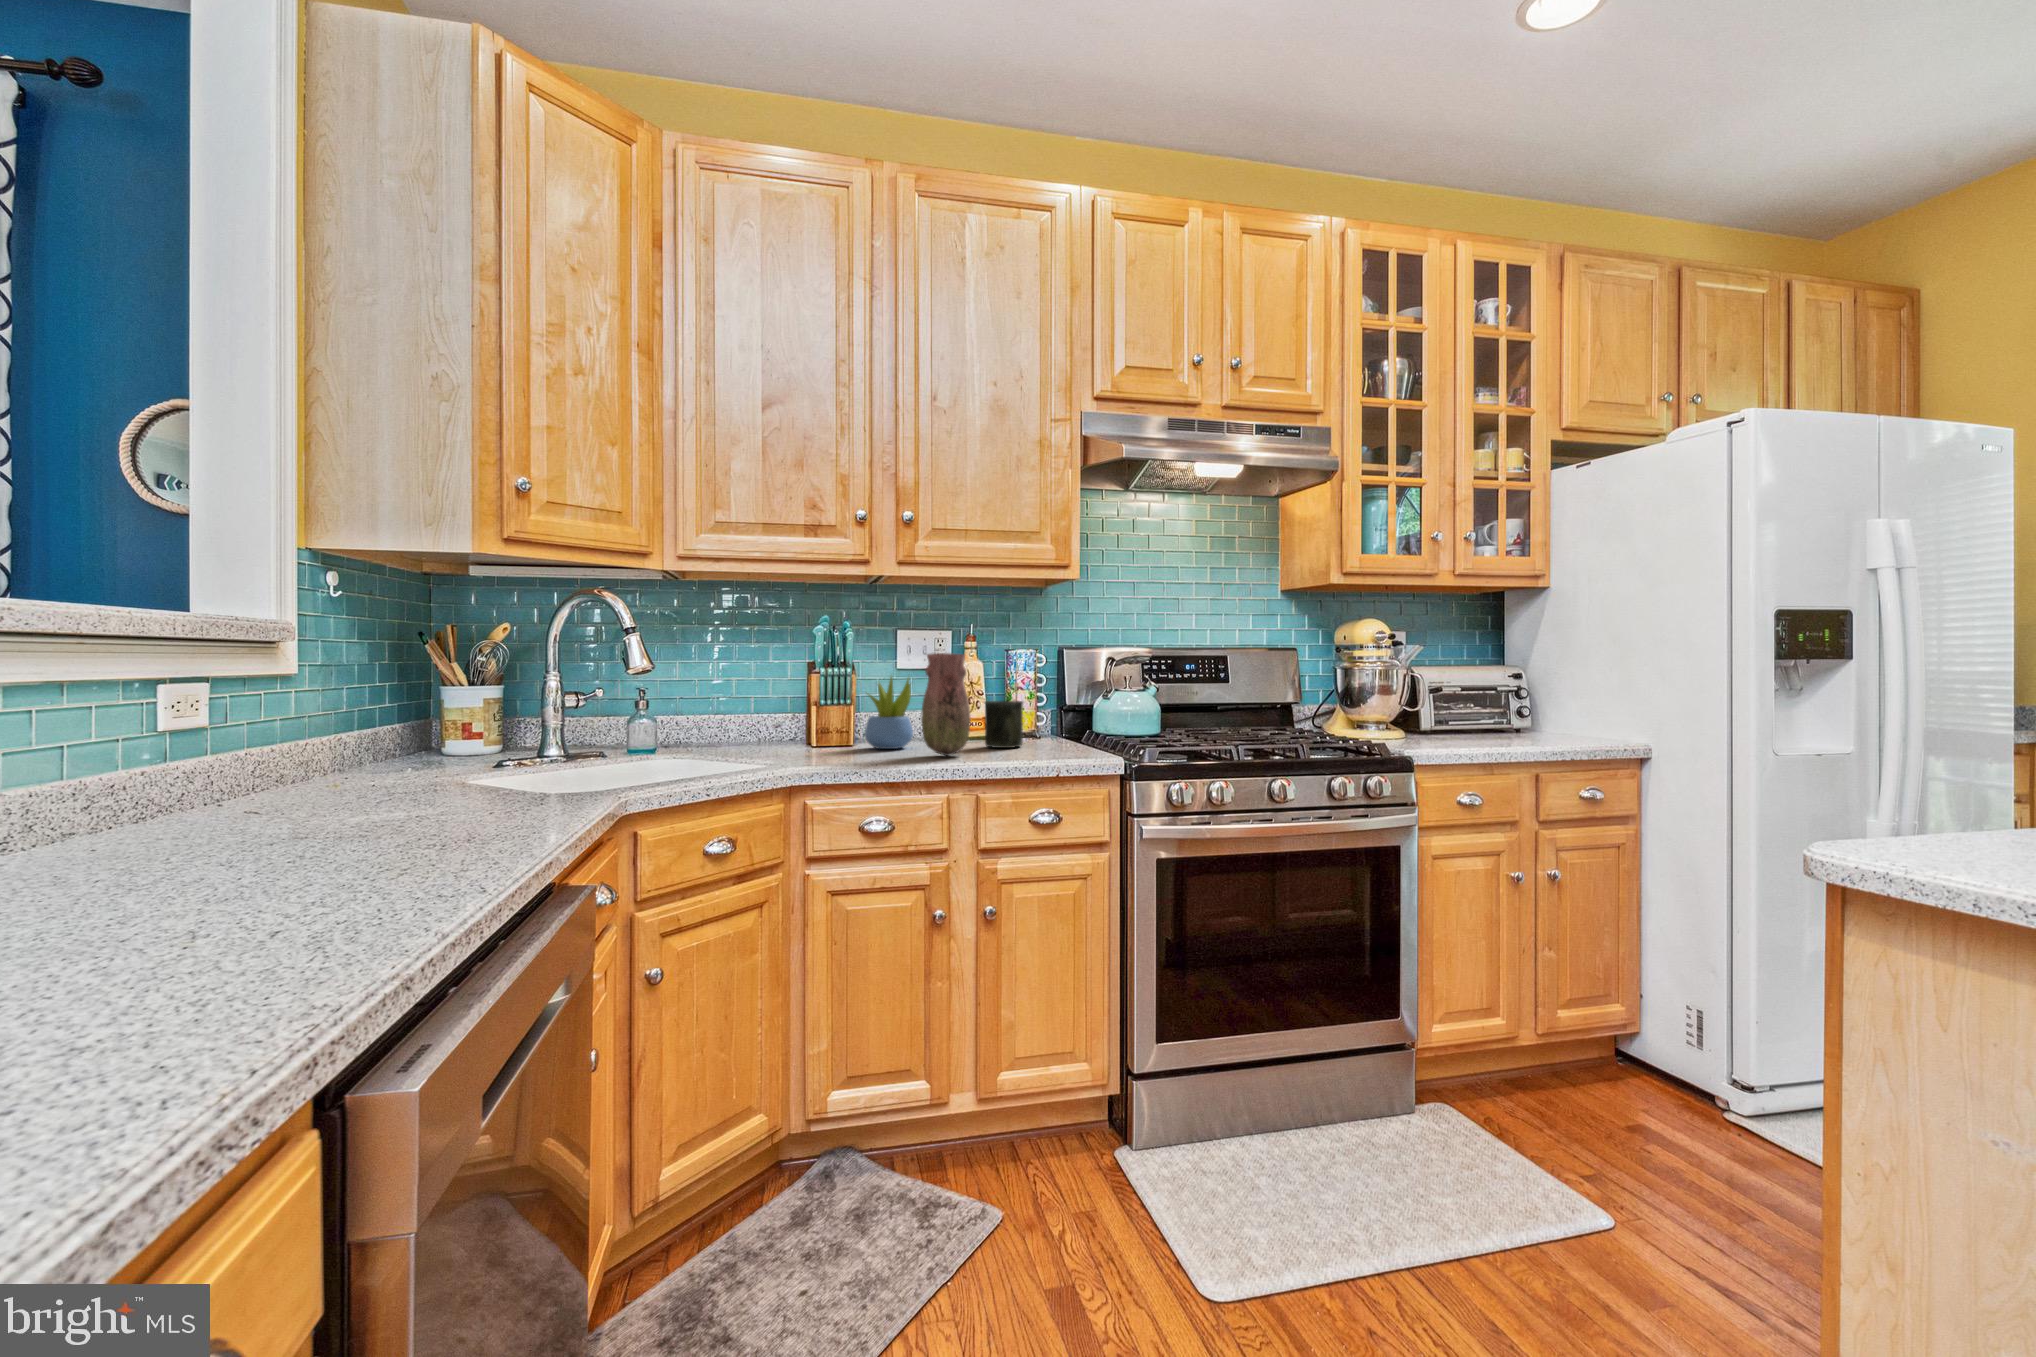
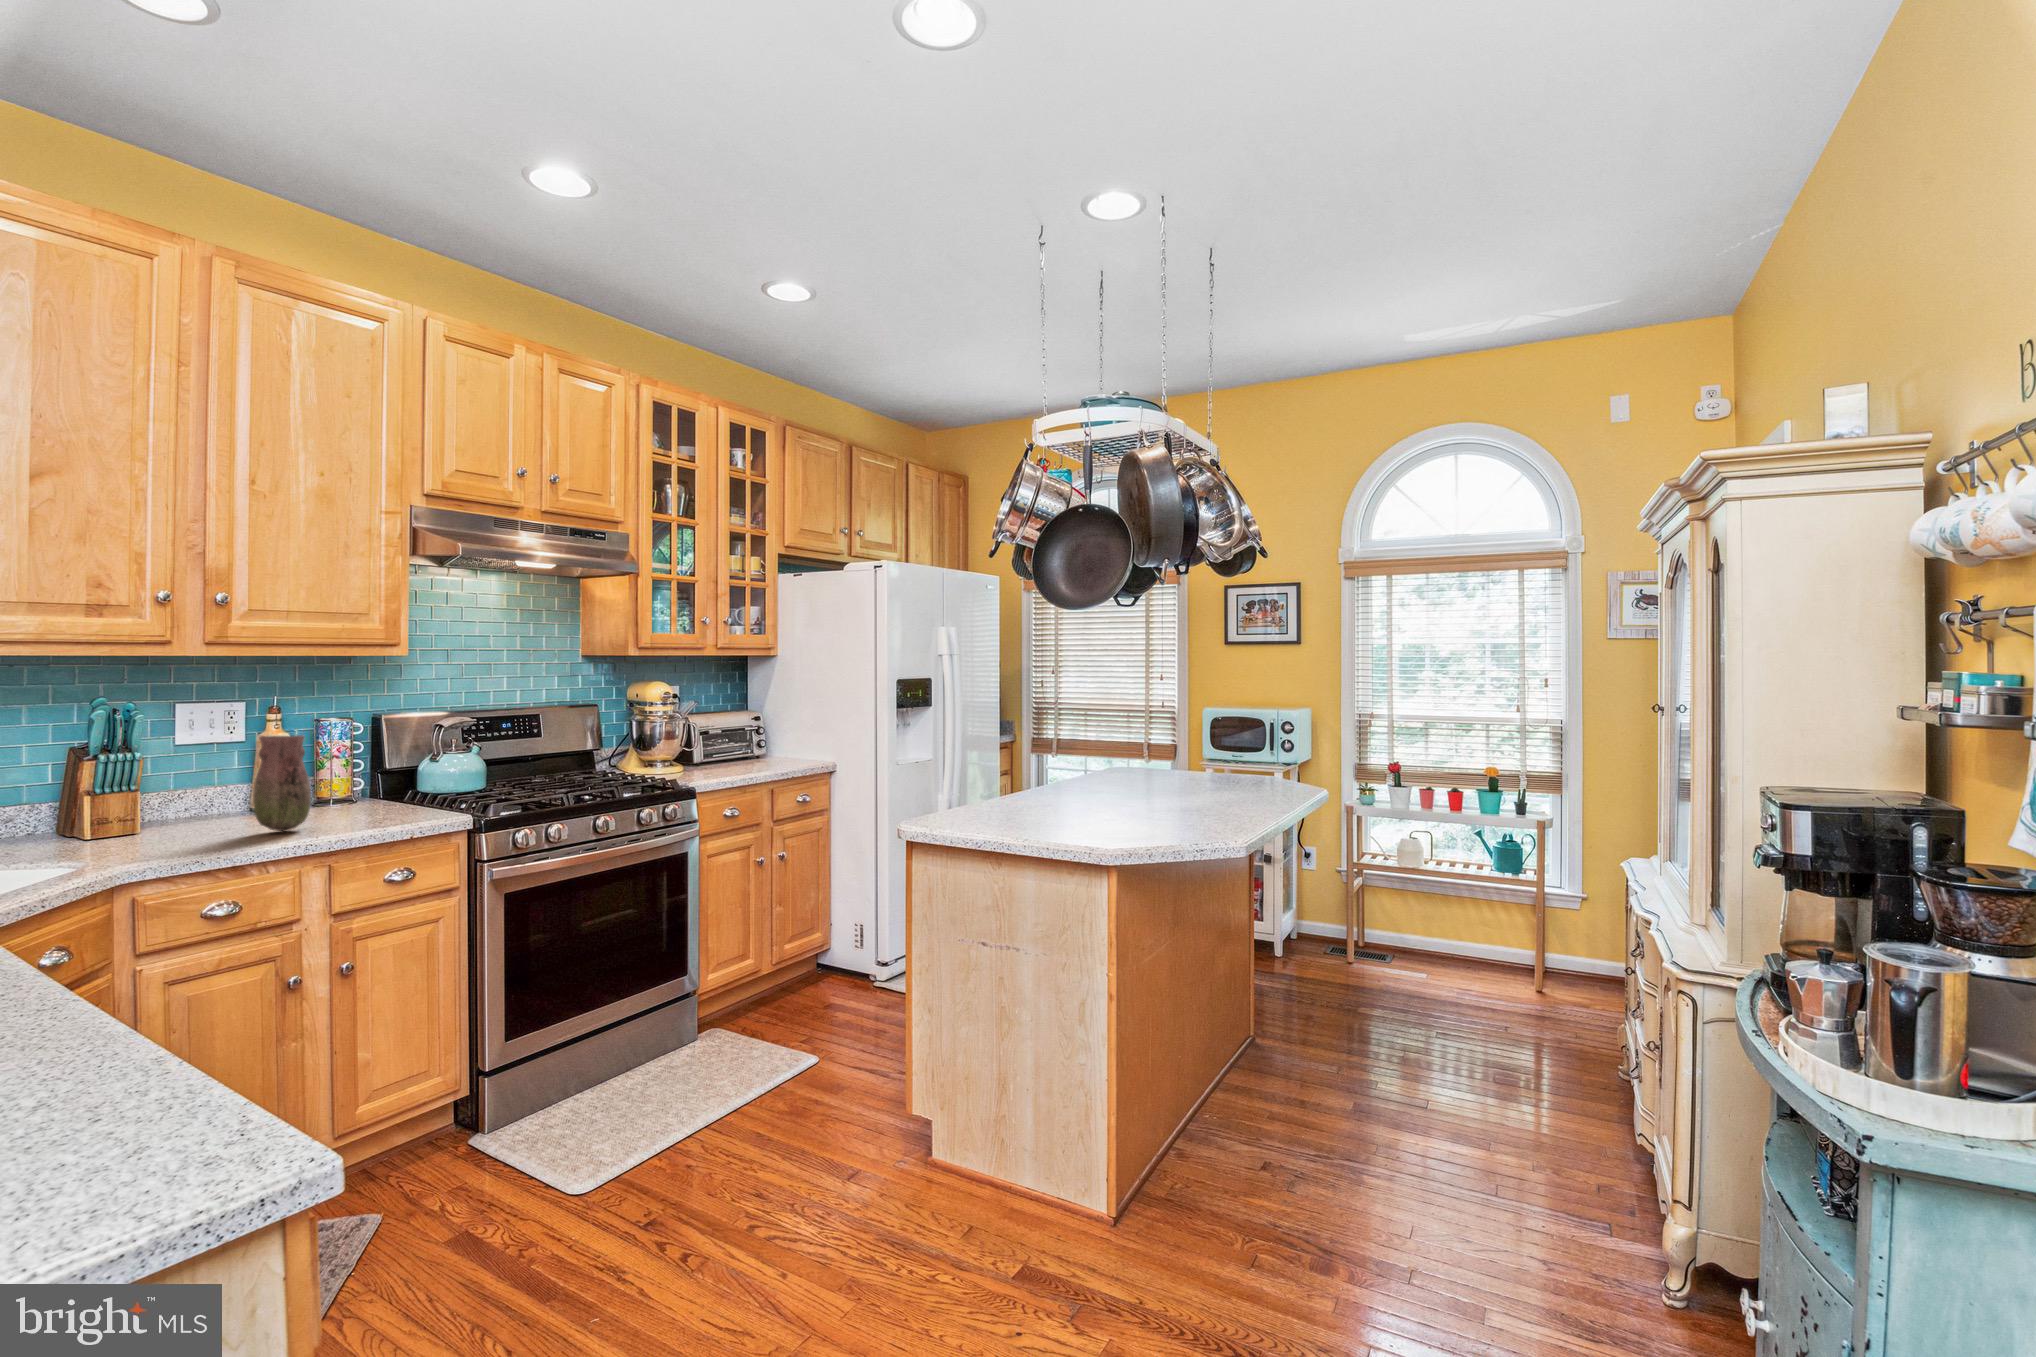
succulent plant: present [864,677,913,749] -> none [156,752,224,831]
mug: present [984,701,1023,748] -> none [309,771,356,817]

